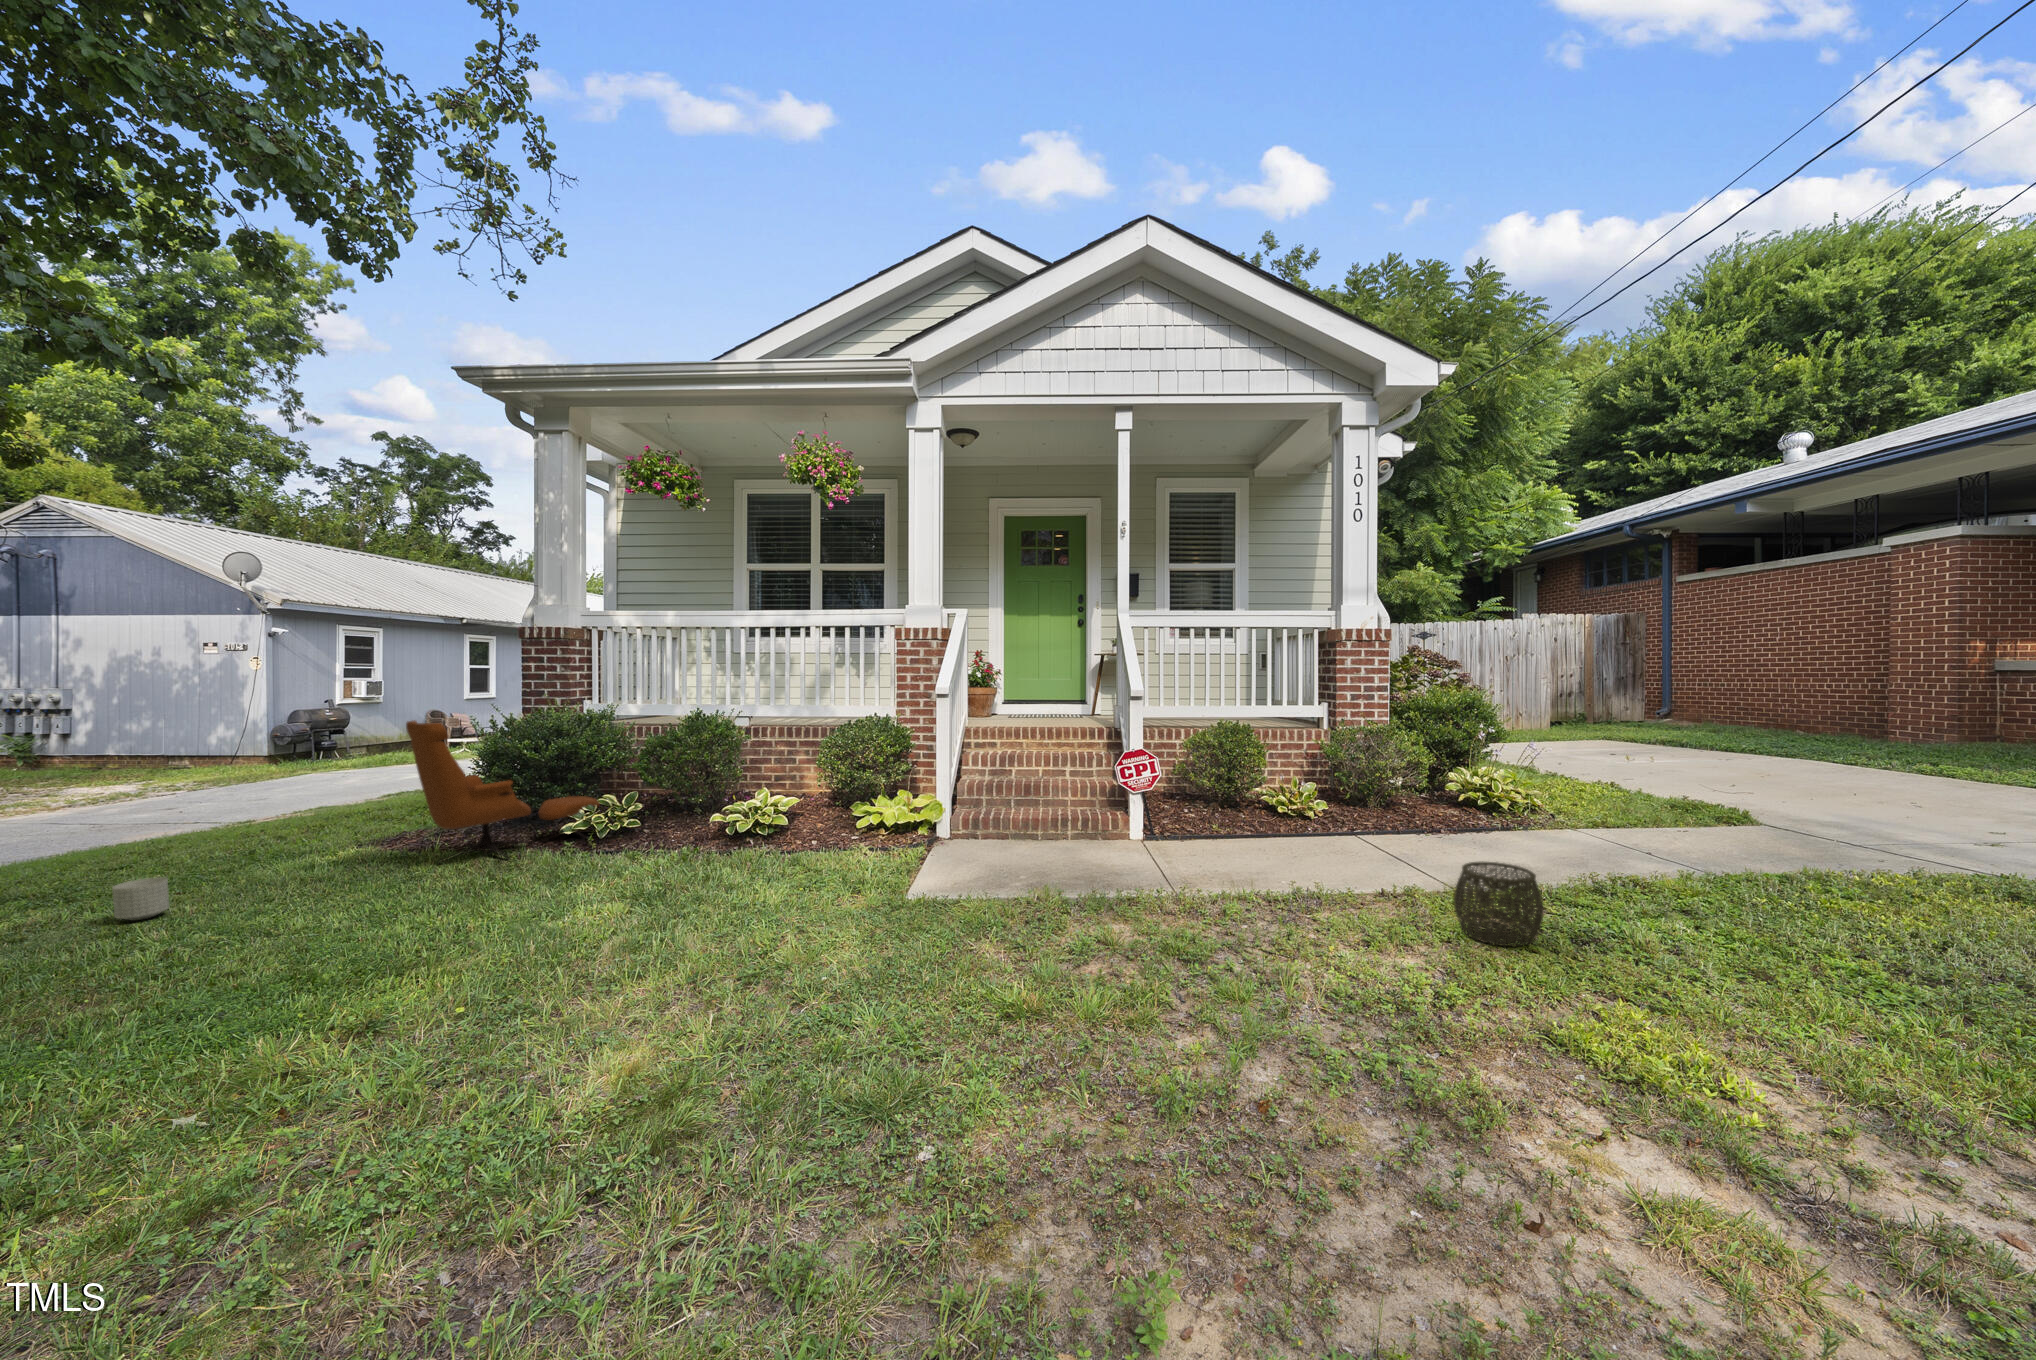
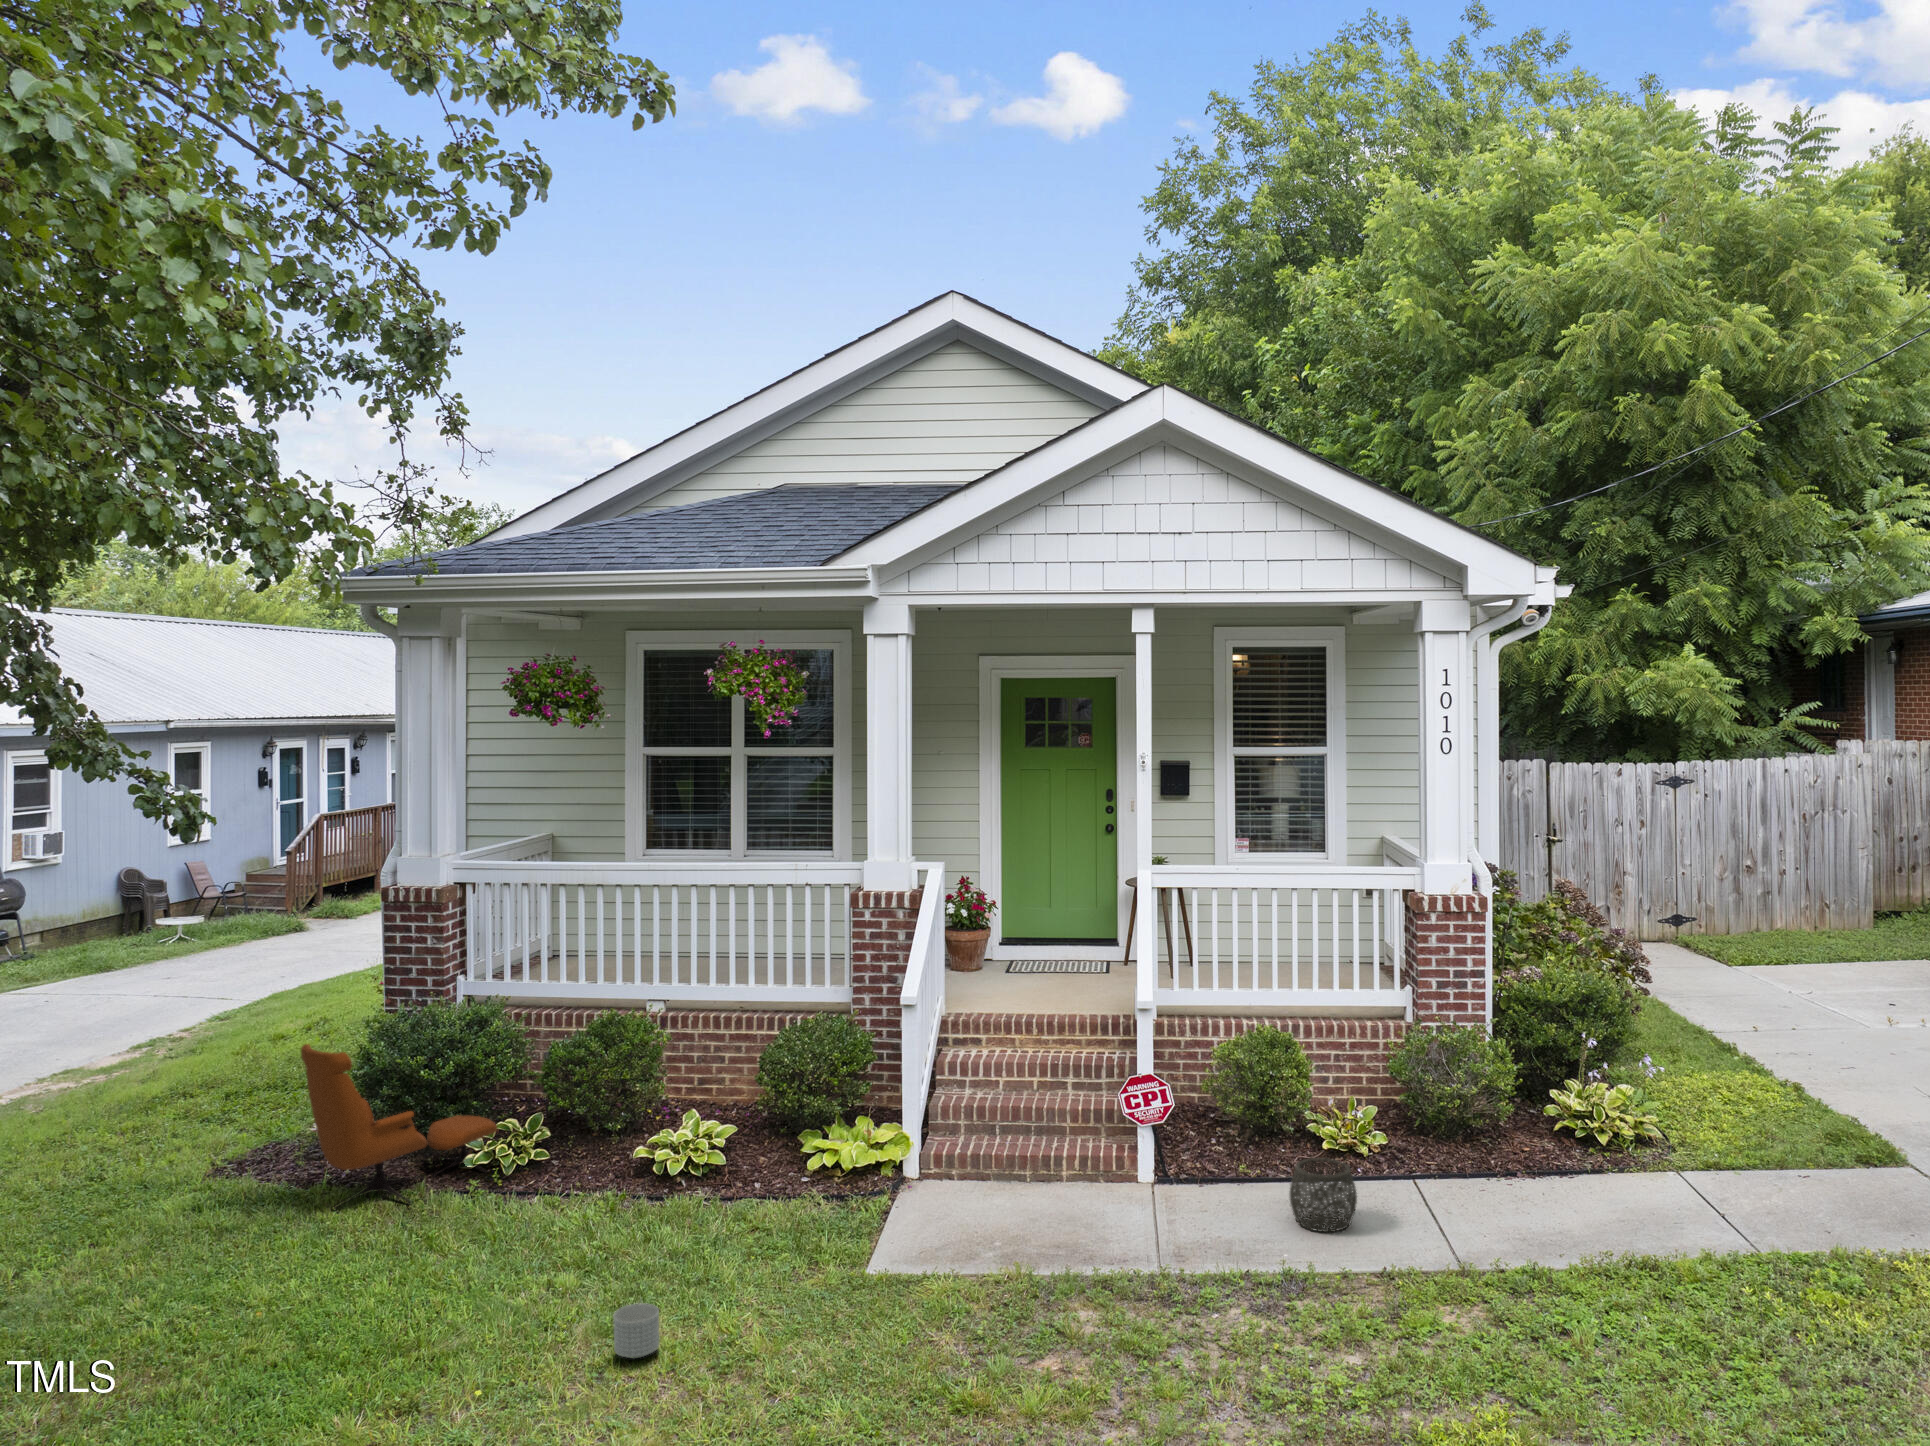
woven basket: present [1454,861,1544,947] -> present [1289,1158,1357,1232]
planter: present [112,877,169,921] -> present [614,1303,659,1358]

